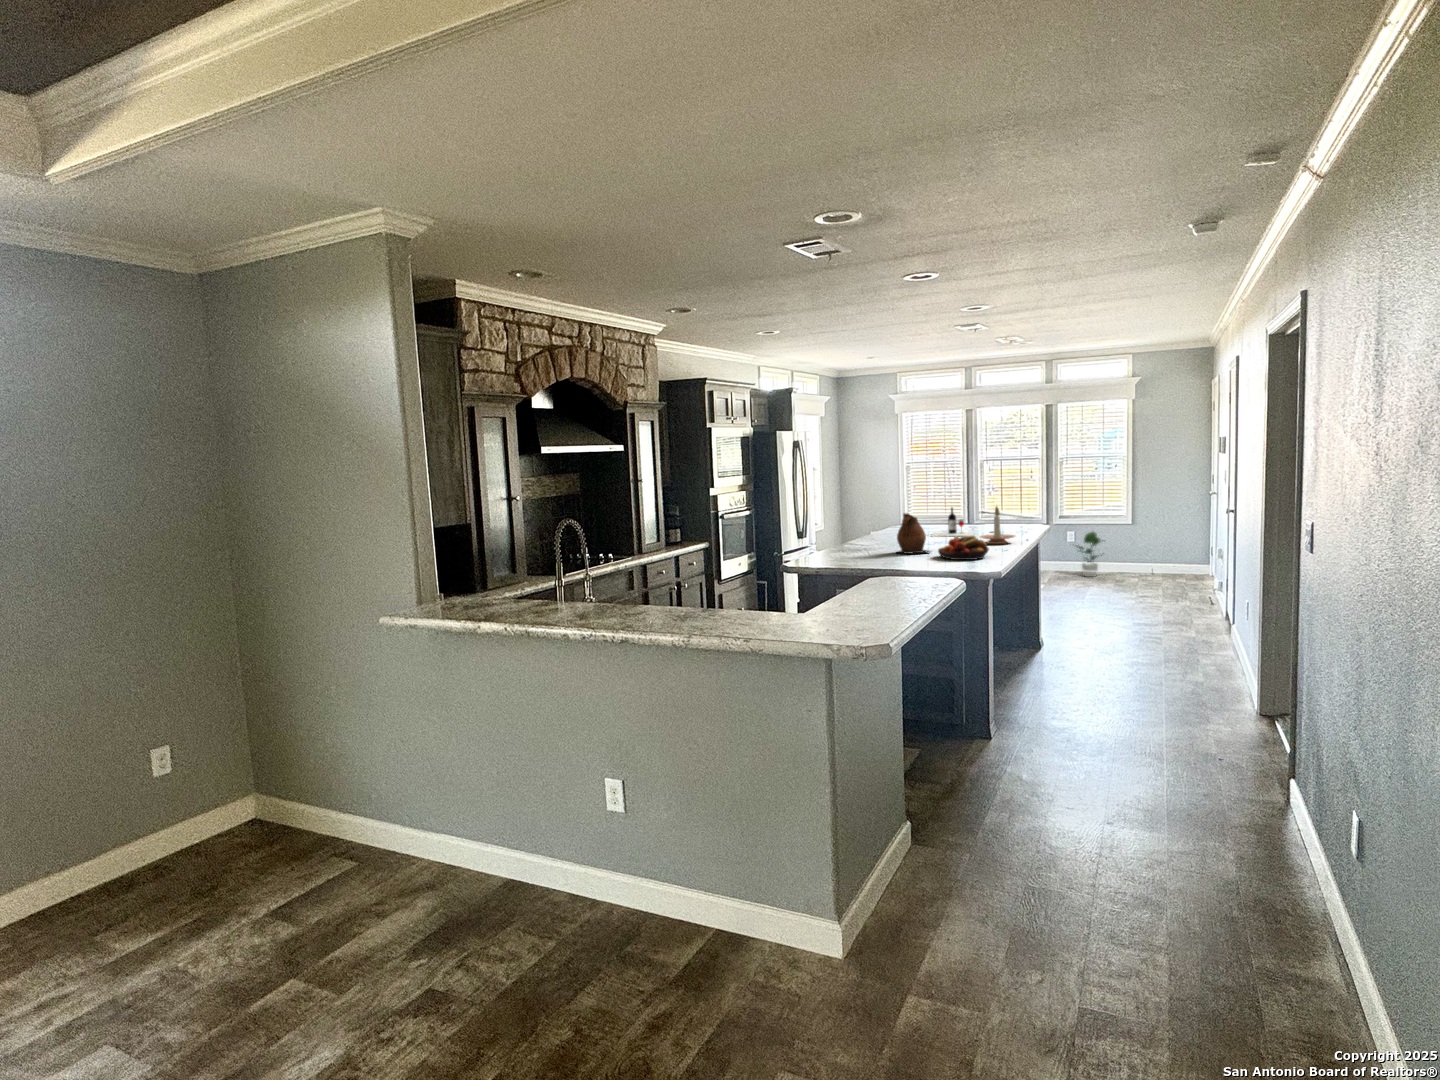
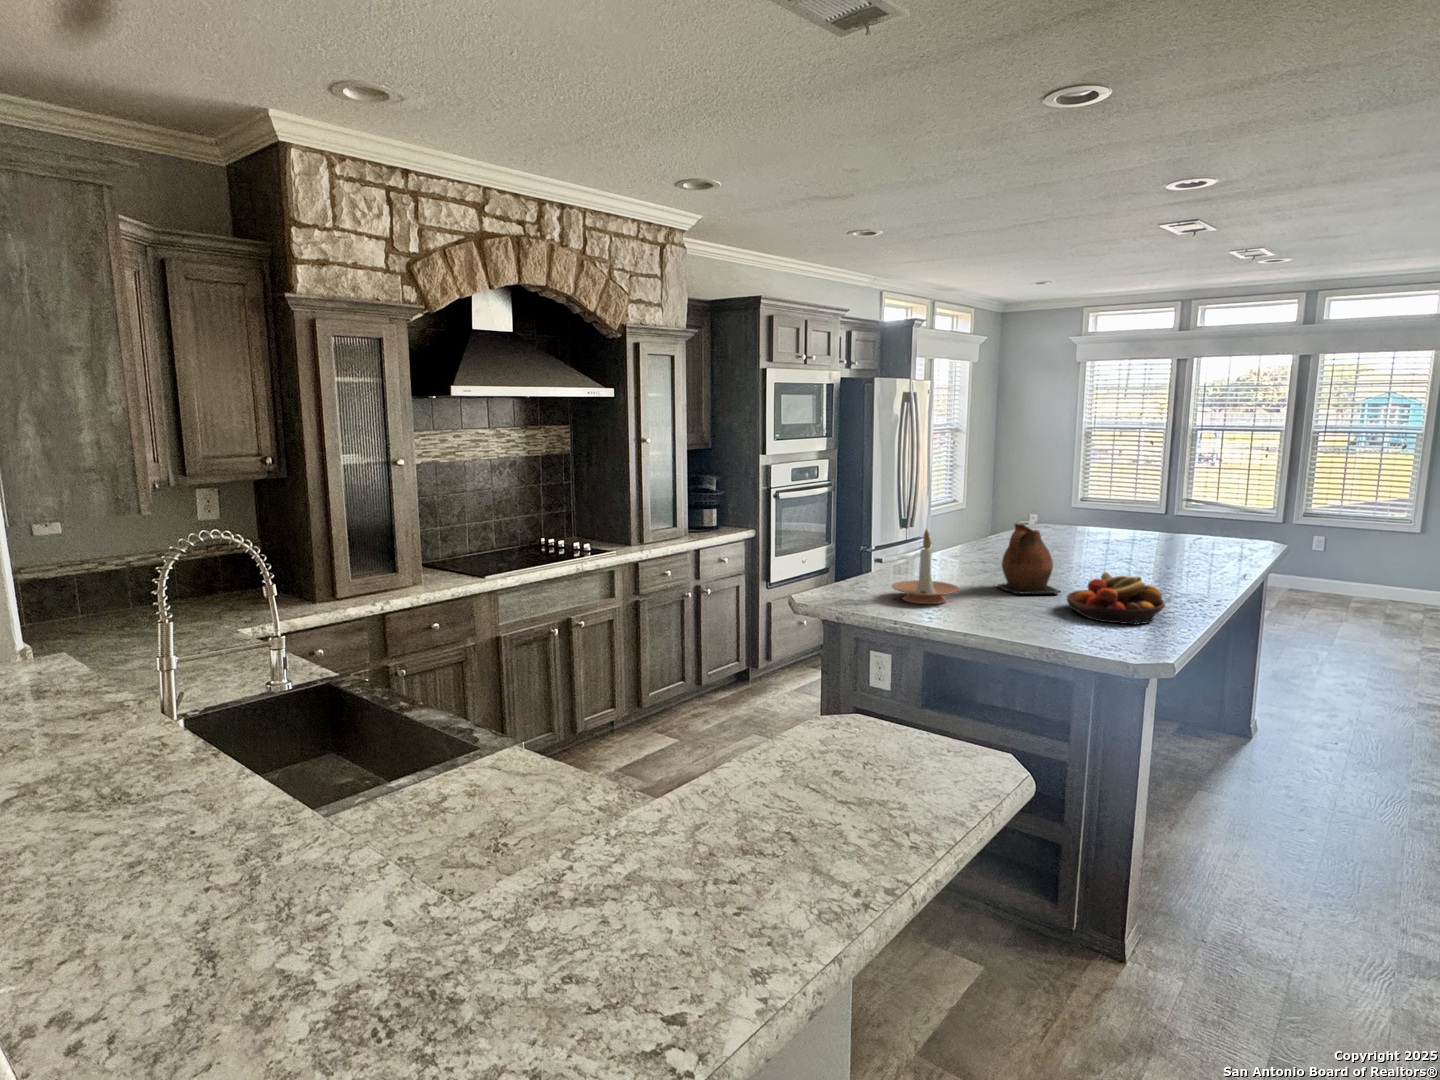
candle holder: present [980,506,1014,544] -> present [892,530,959,604]
wine bottle: present [932,508,974,536] -> none [1078,507,1156,557]
potted plant: present [1077,532,1100,577] -> none [1315,538,1375,603]

